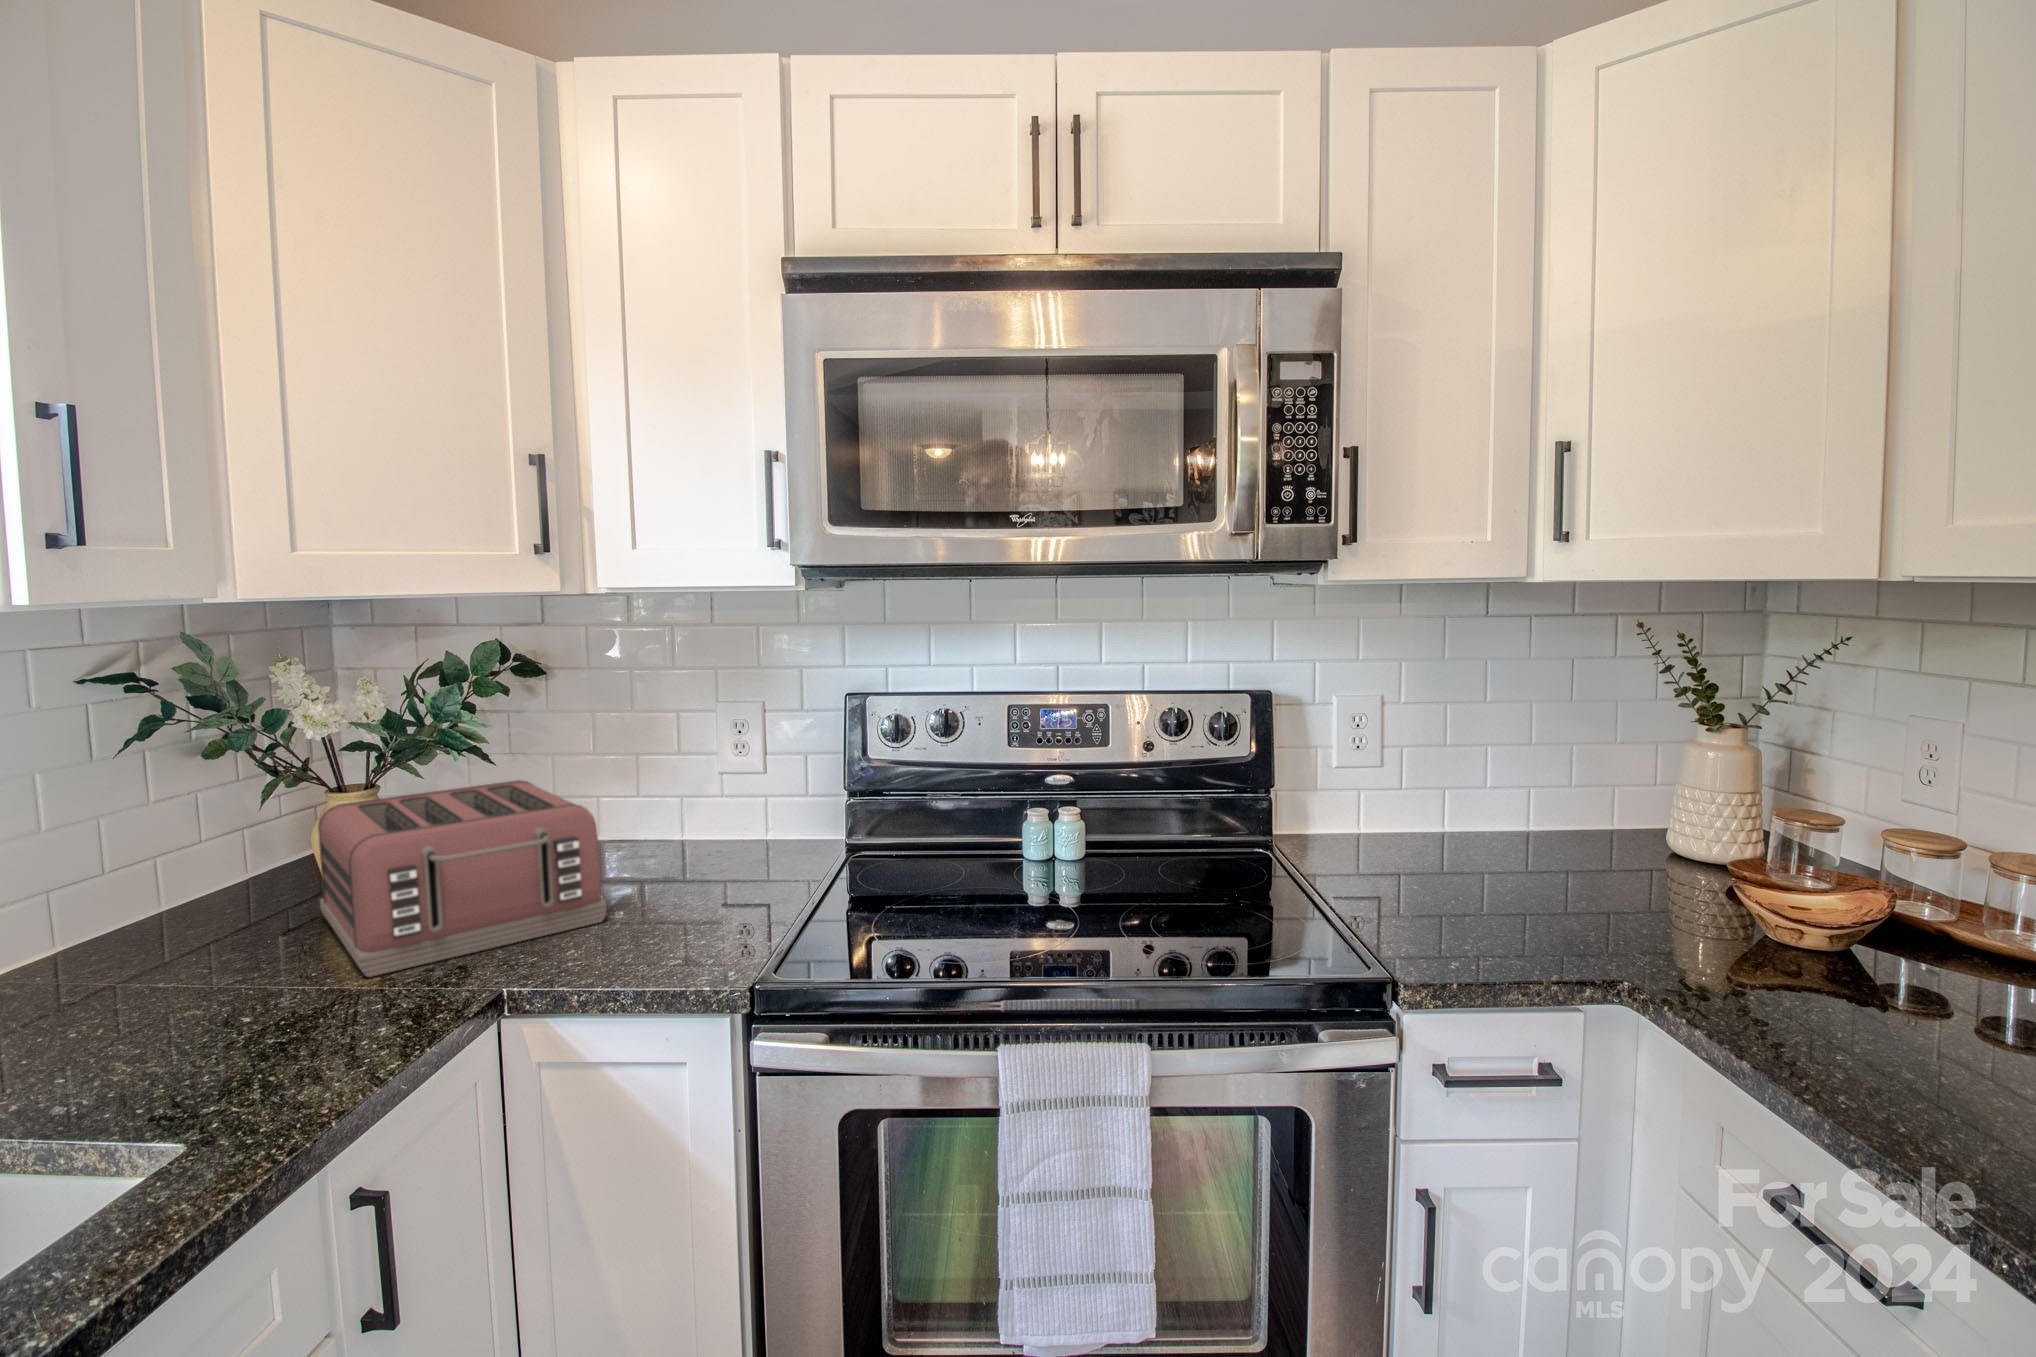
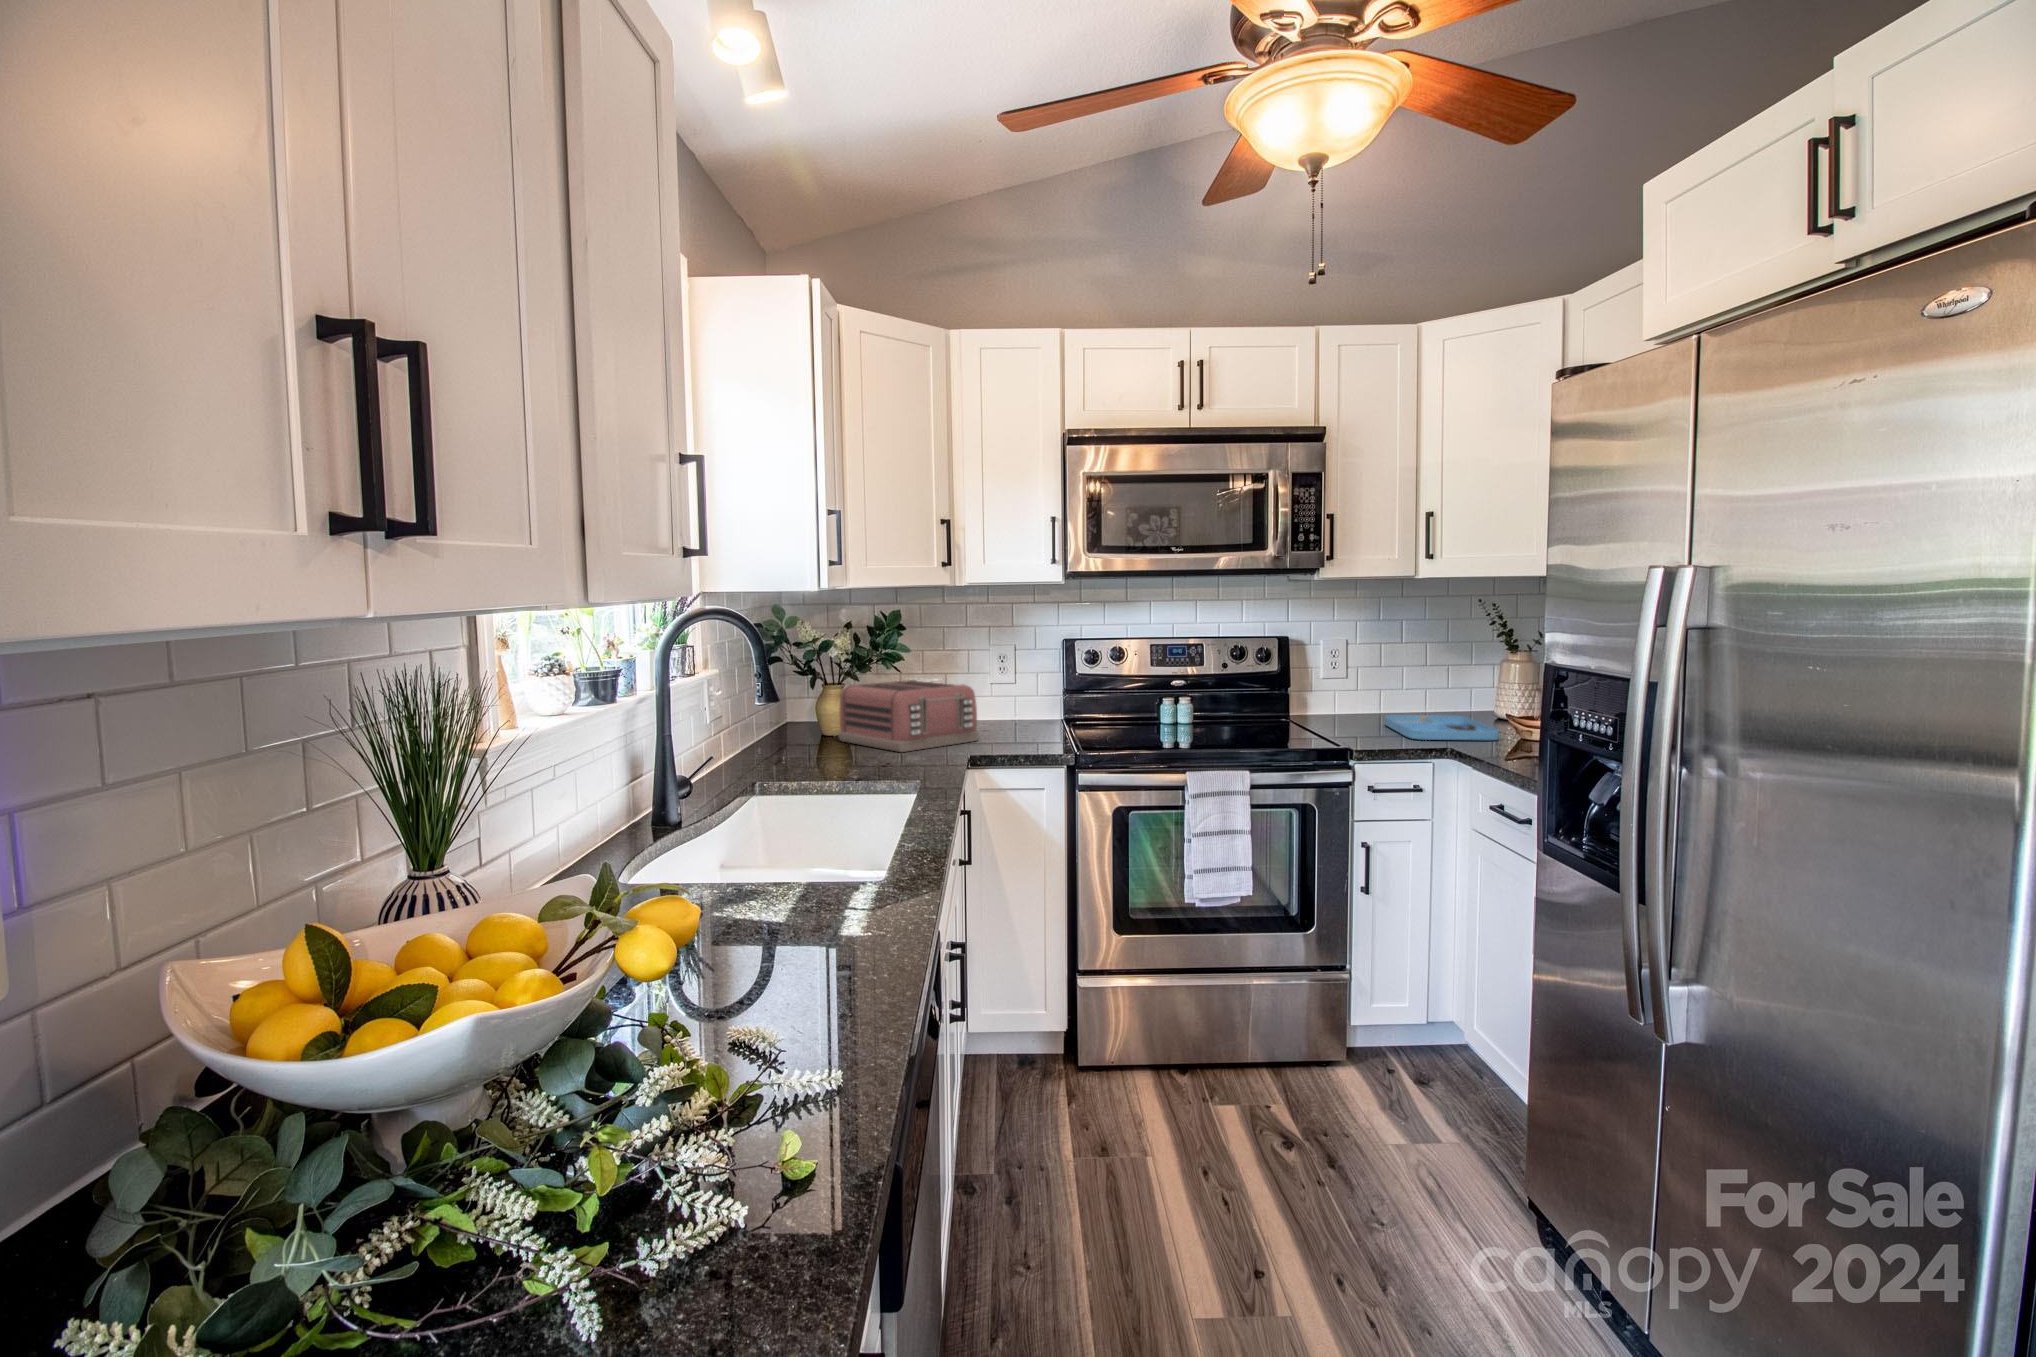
tray: none [1459,850,1722,949] -> present [1385,715,1499,741]

